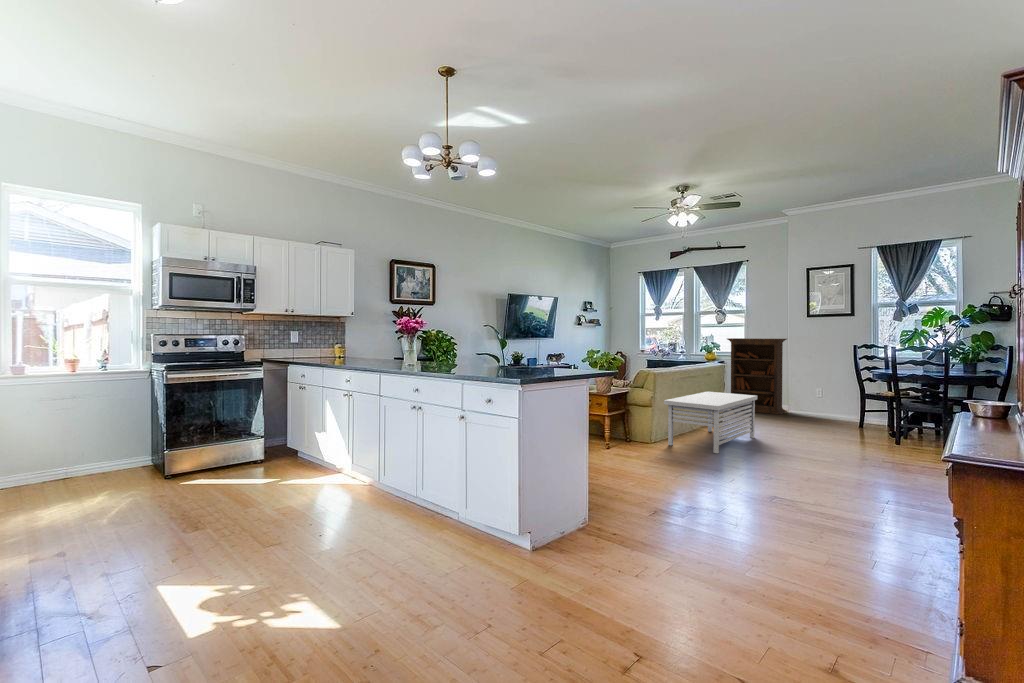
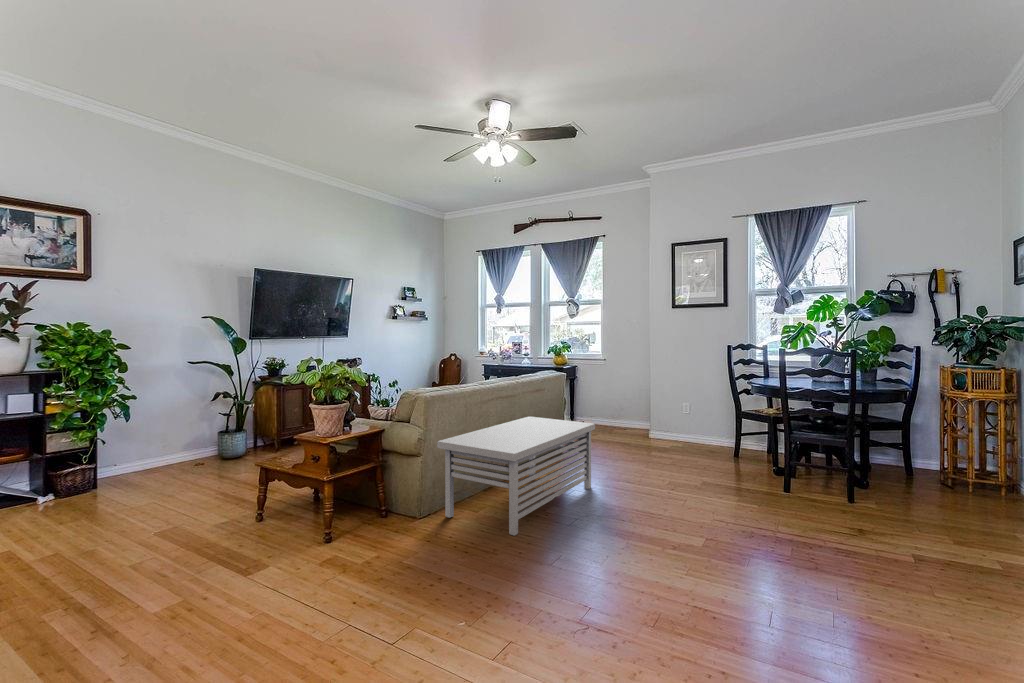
bookcase: present [727,338,787,414] -> none [575,337,650,438]

